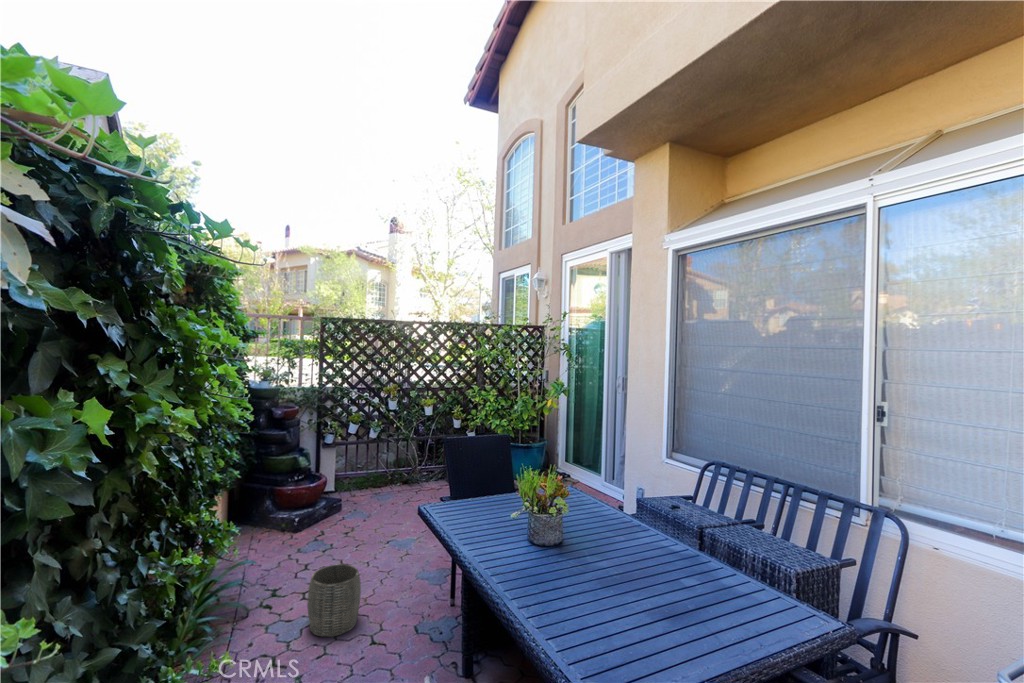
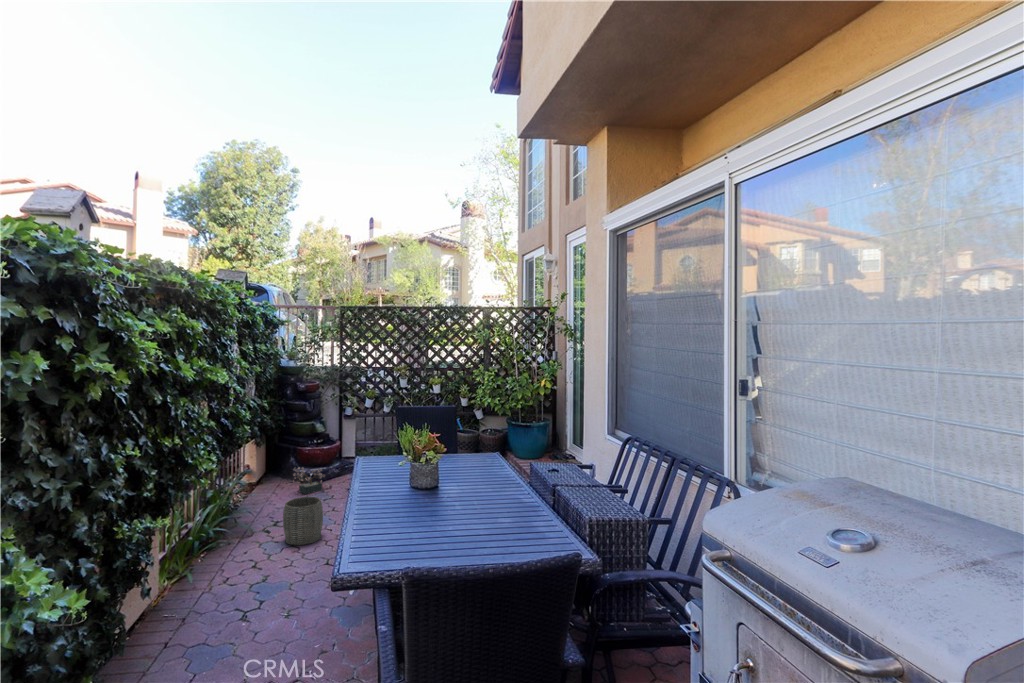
decorative plant: none [281,514,320,549] -> present [293,468,325,494]

